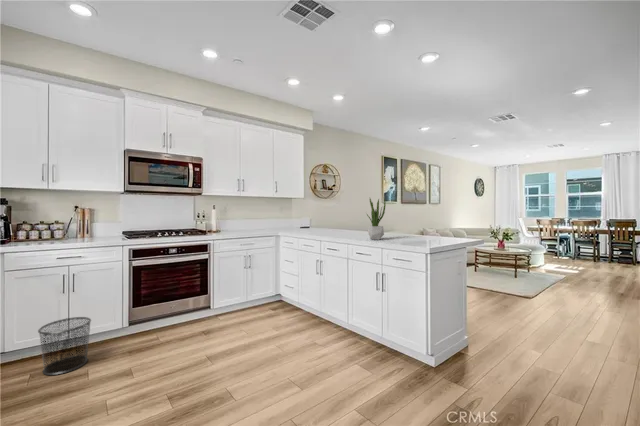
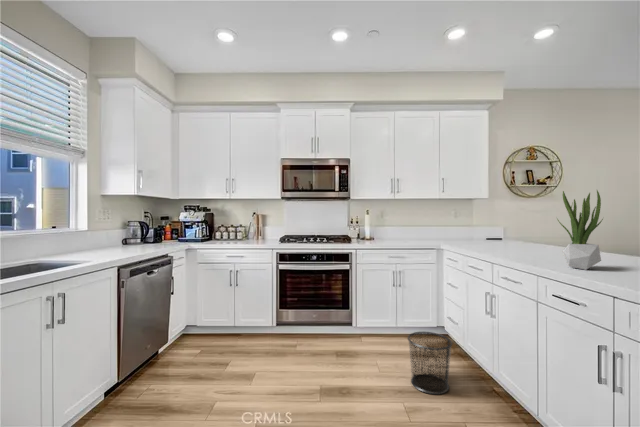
waste bin: present [38,317,91,375] -> present [408,332,452,394]

